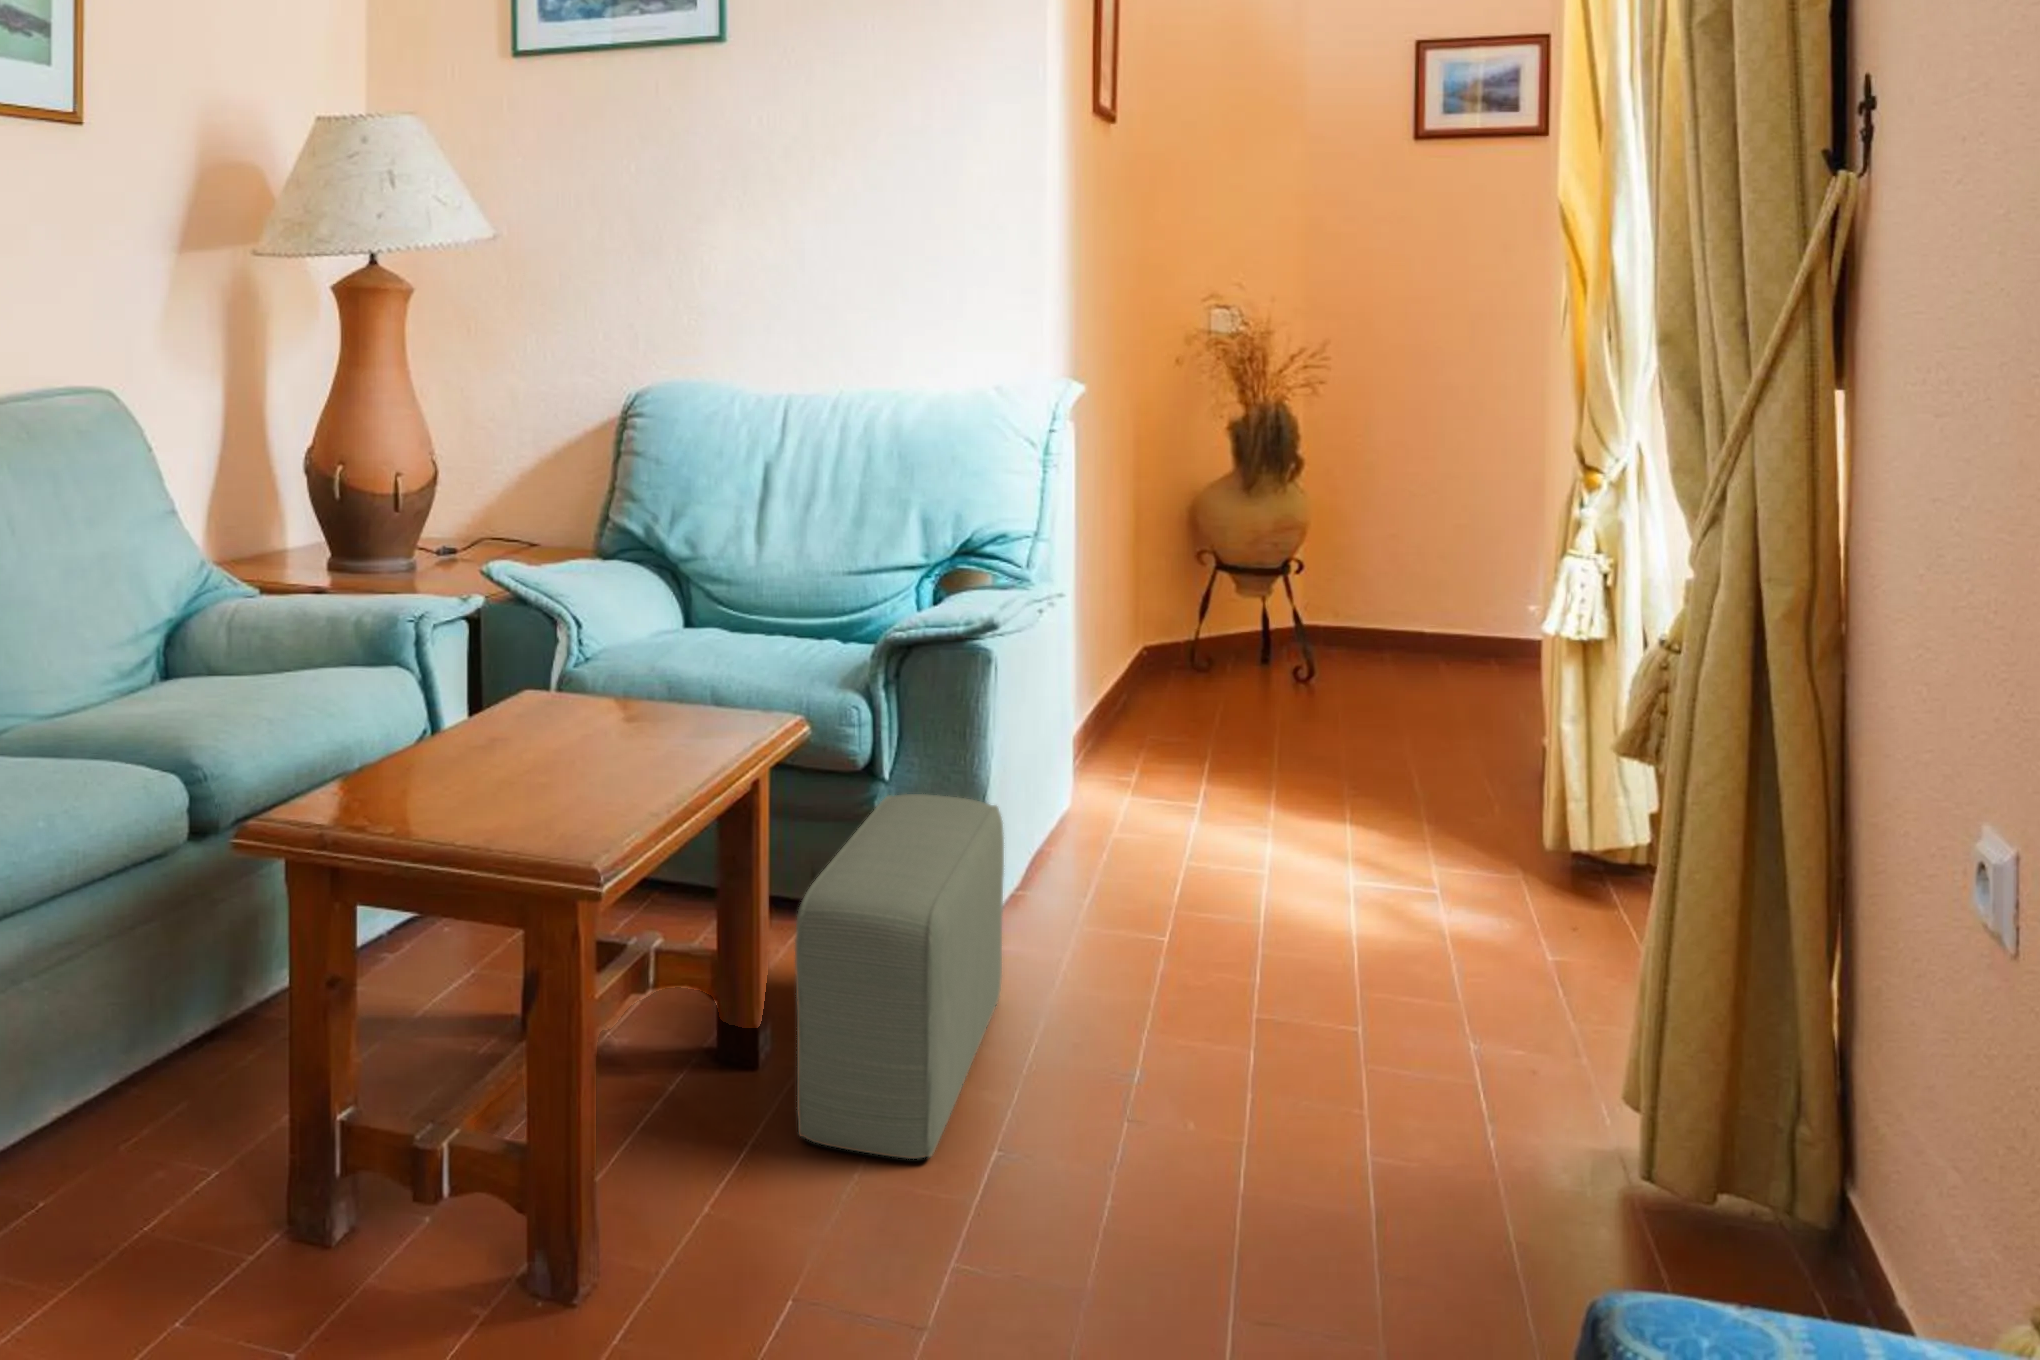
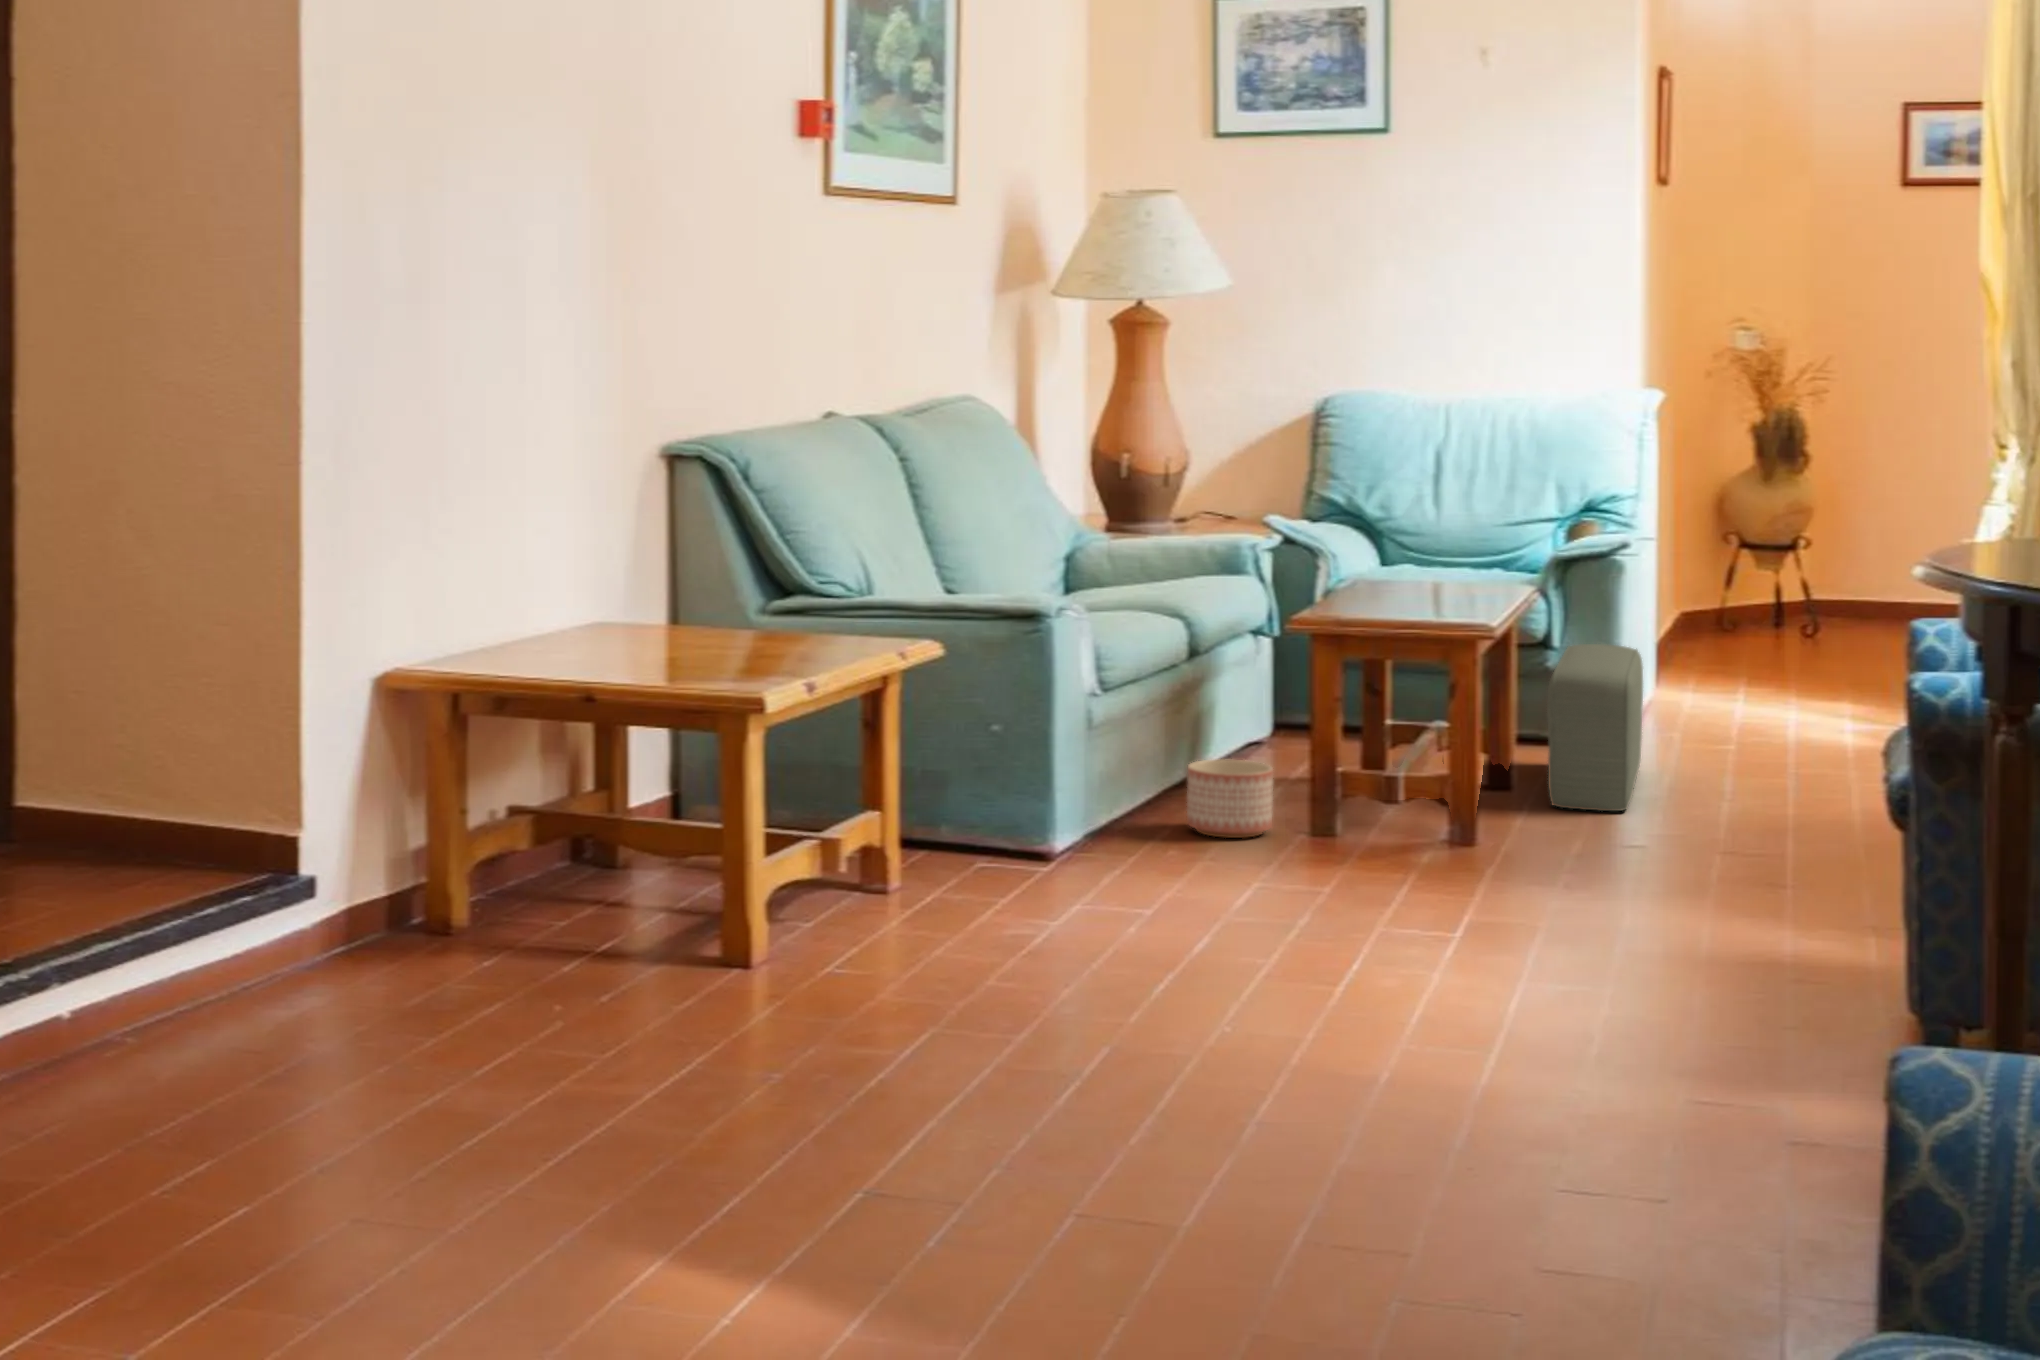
planter: none [34,1086,204,1280] -> present [1187,759,1273,838]

